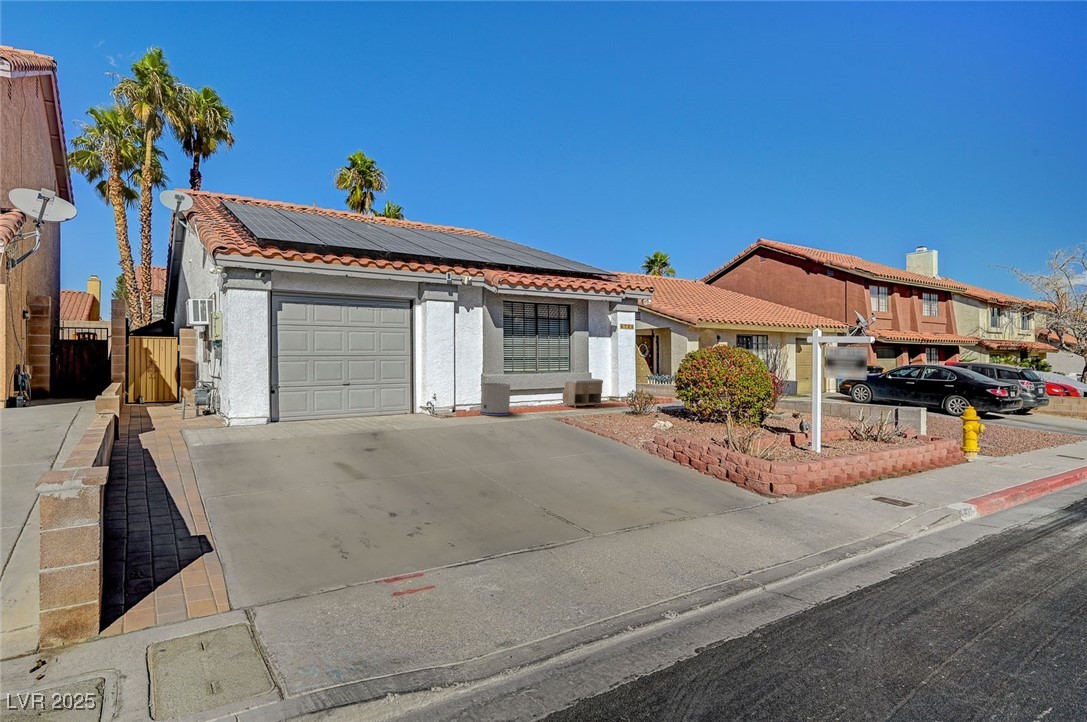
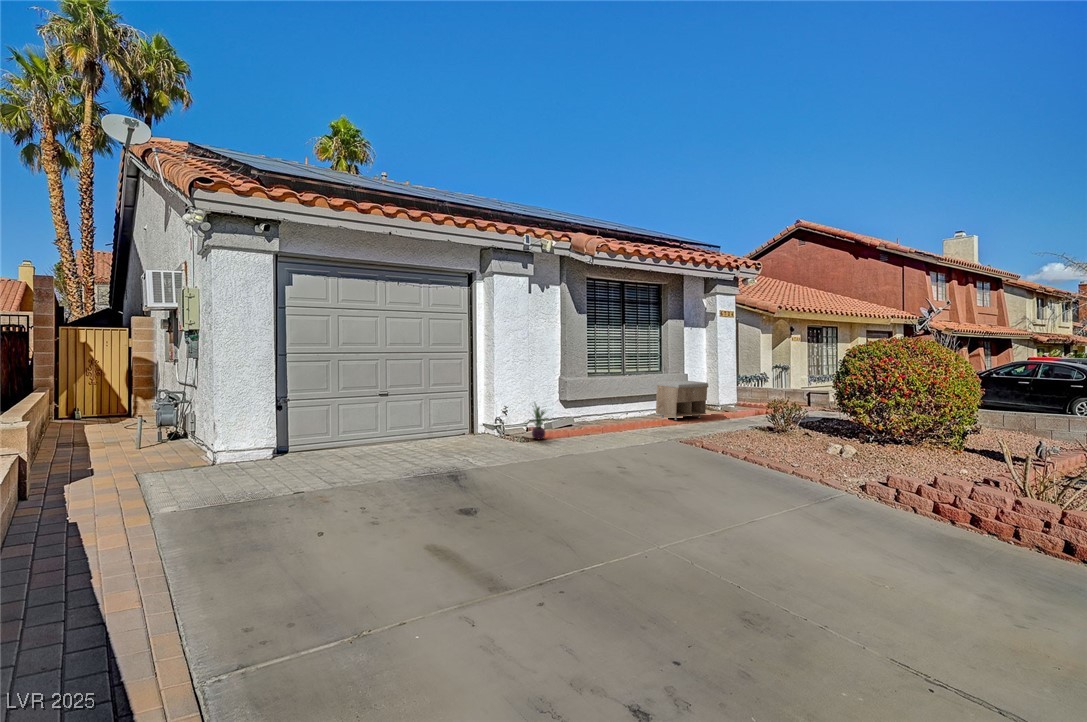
trash can: present [480,383,510,415] -> none [562,389,604,435]
decorative plant: none [445,391,470,418] -> present [524,403,546,439]

